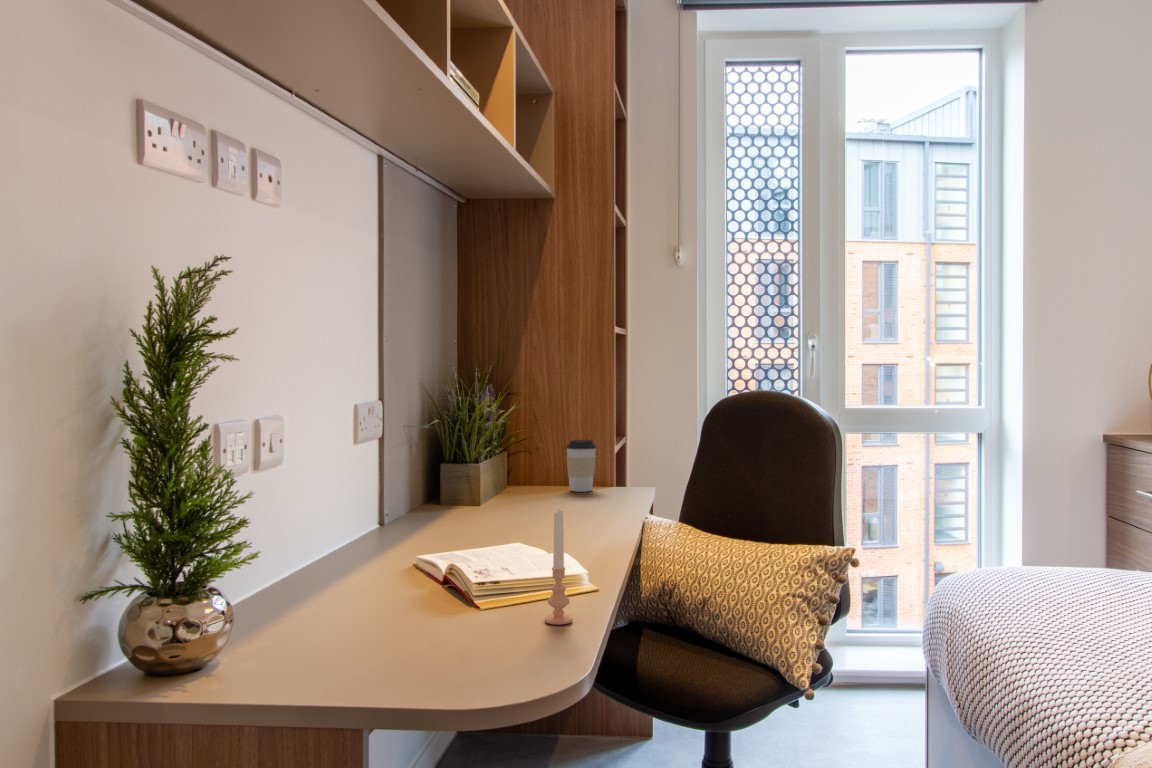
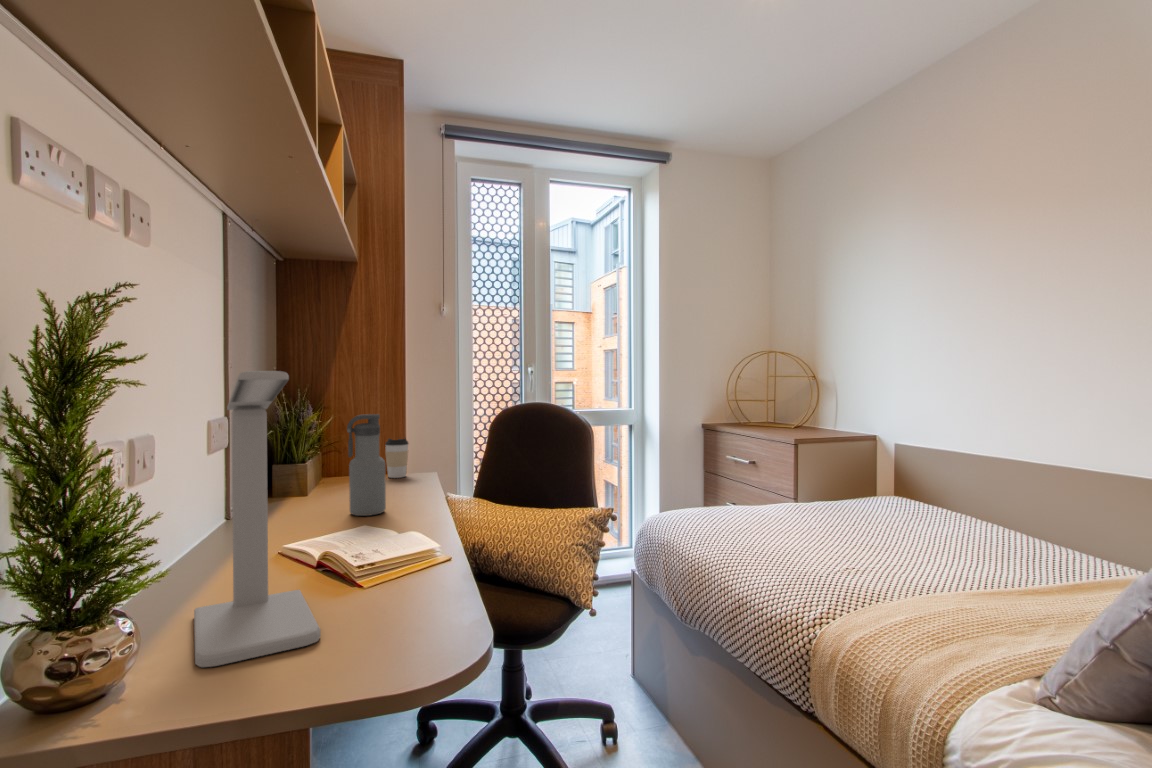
desk lamp: none [288,345,415,663] -> present [194,371,321,667]
water bottle: none [501,406,547,533] -> present [347,414,386,516]
candle: present [545,509,572,624] -> none [422,501,444,594]

